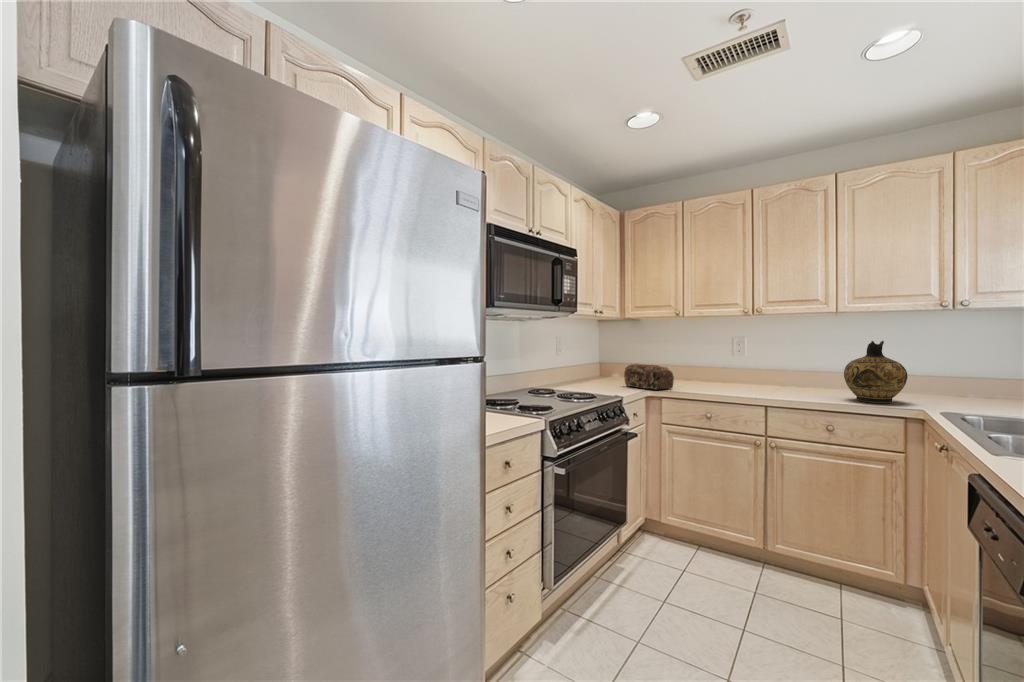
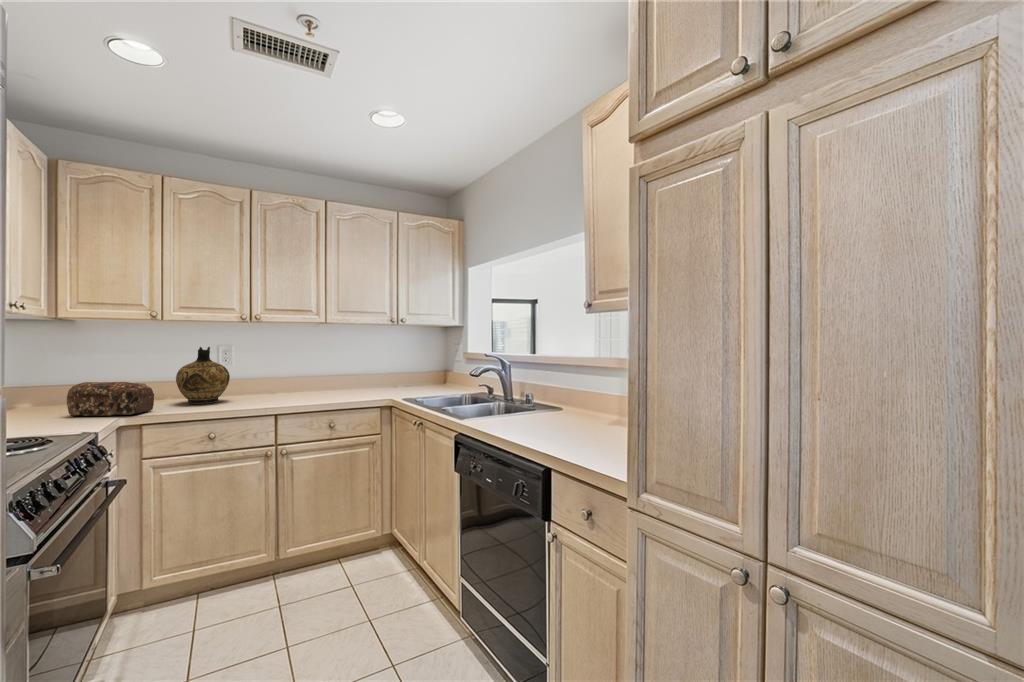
ceramic jug: present [844,341,907,403] -> present [176,347,230,404]

